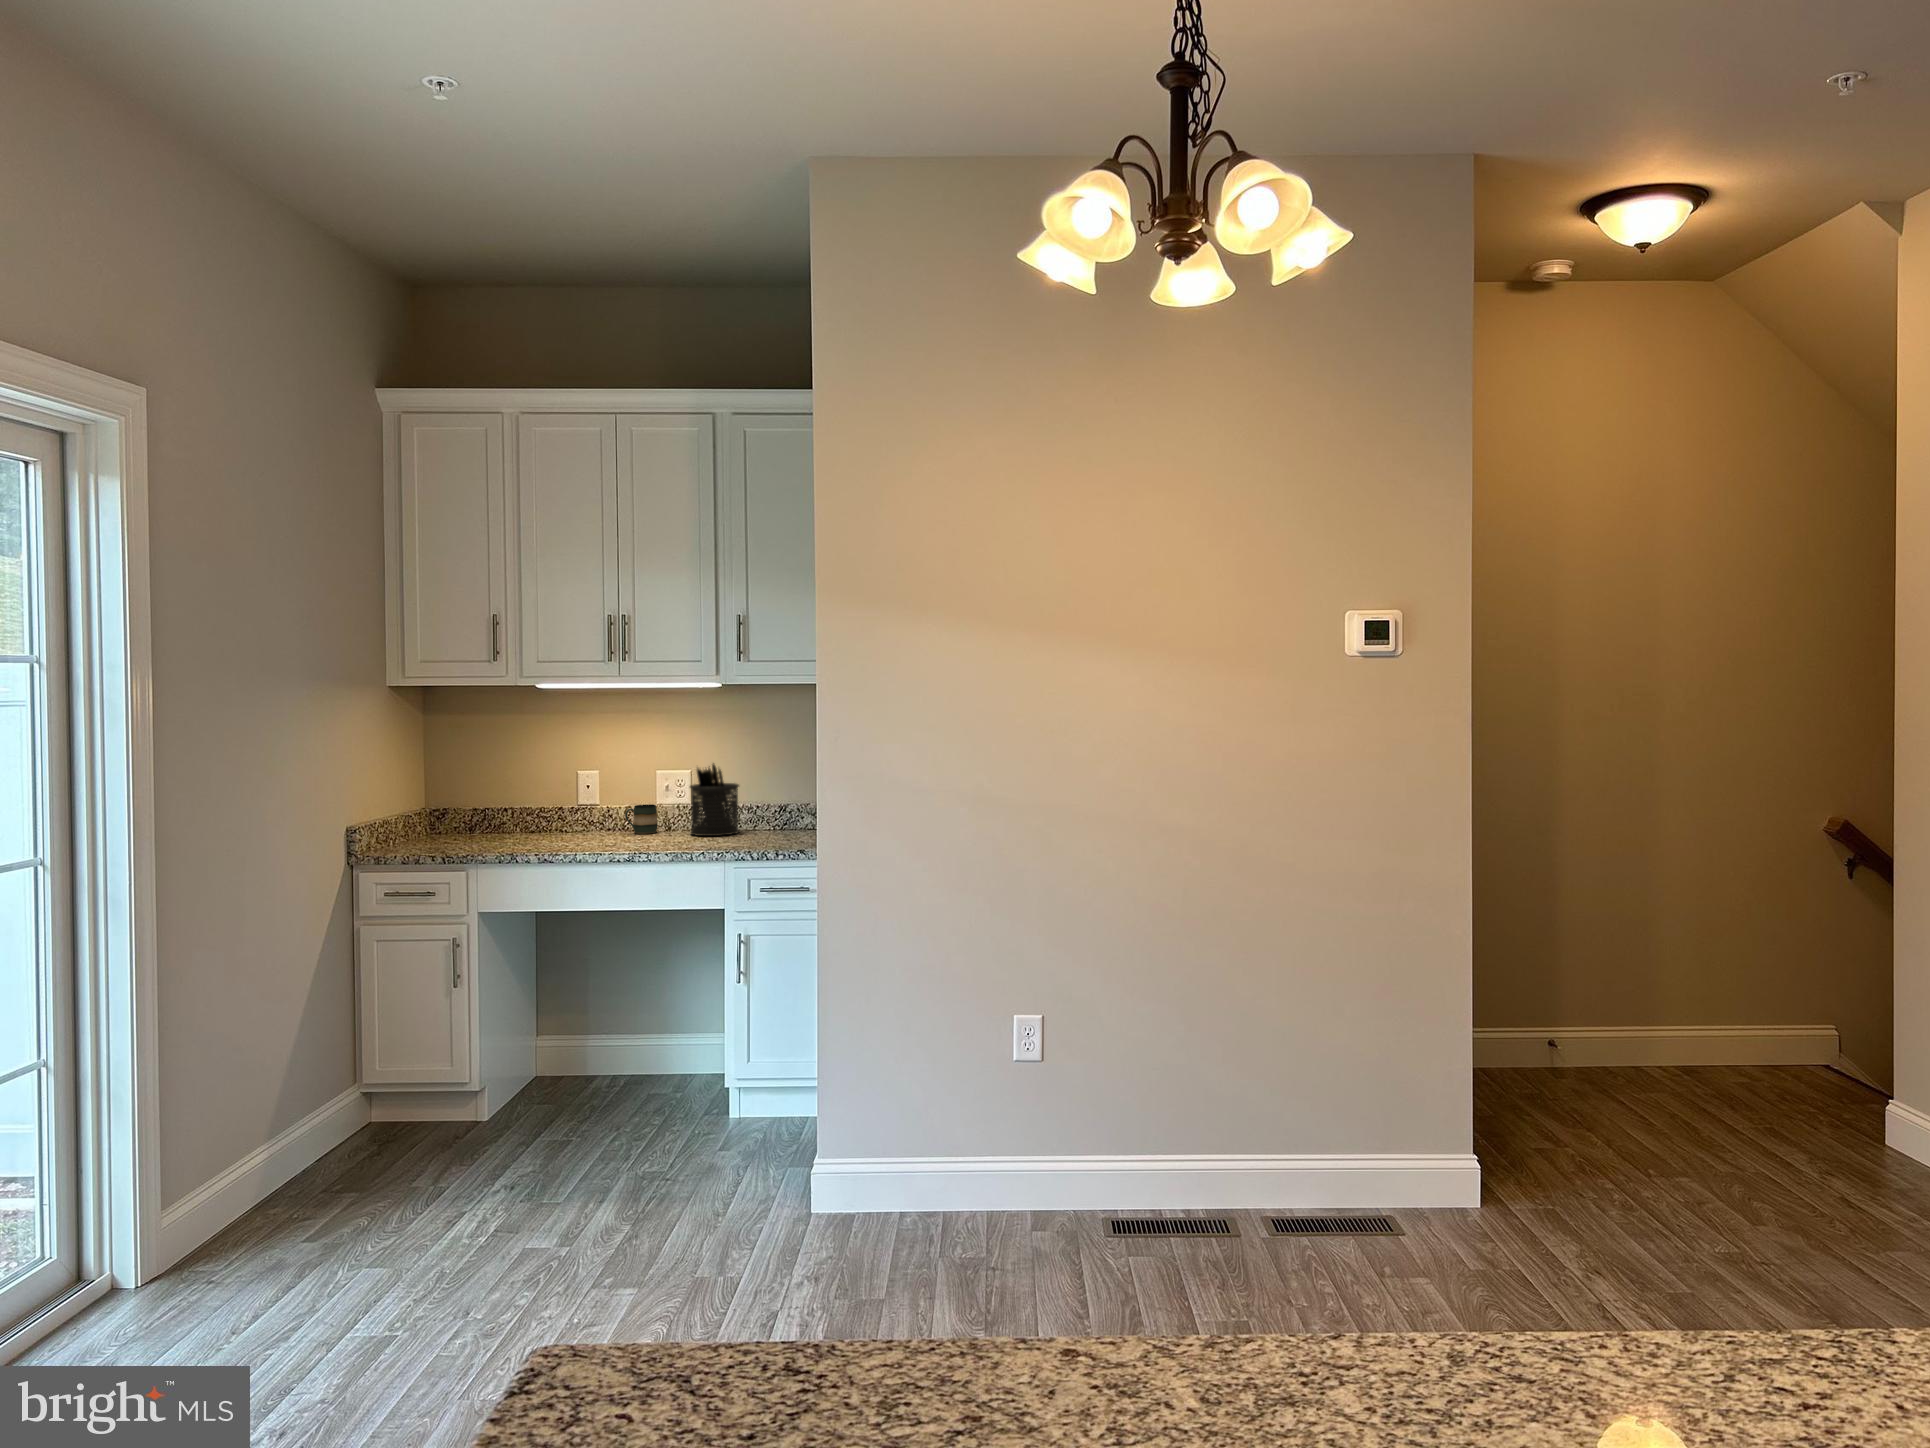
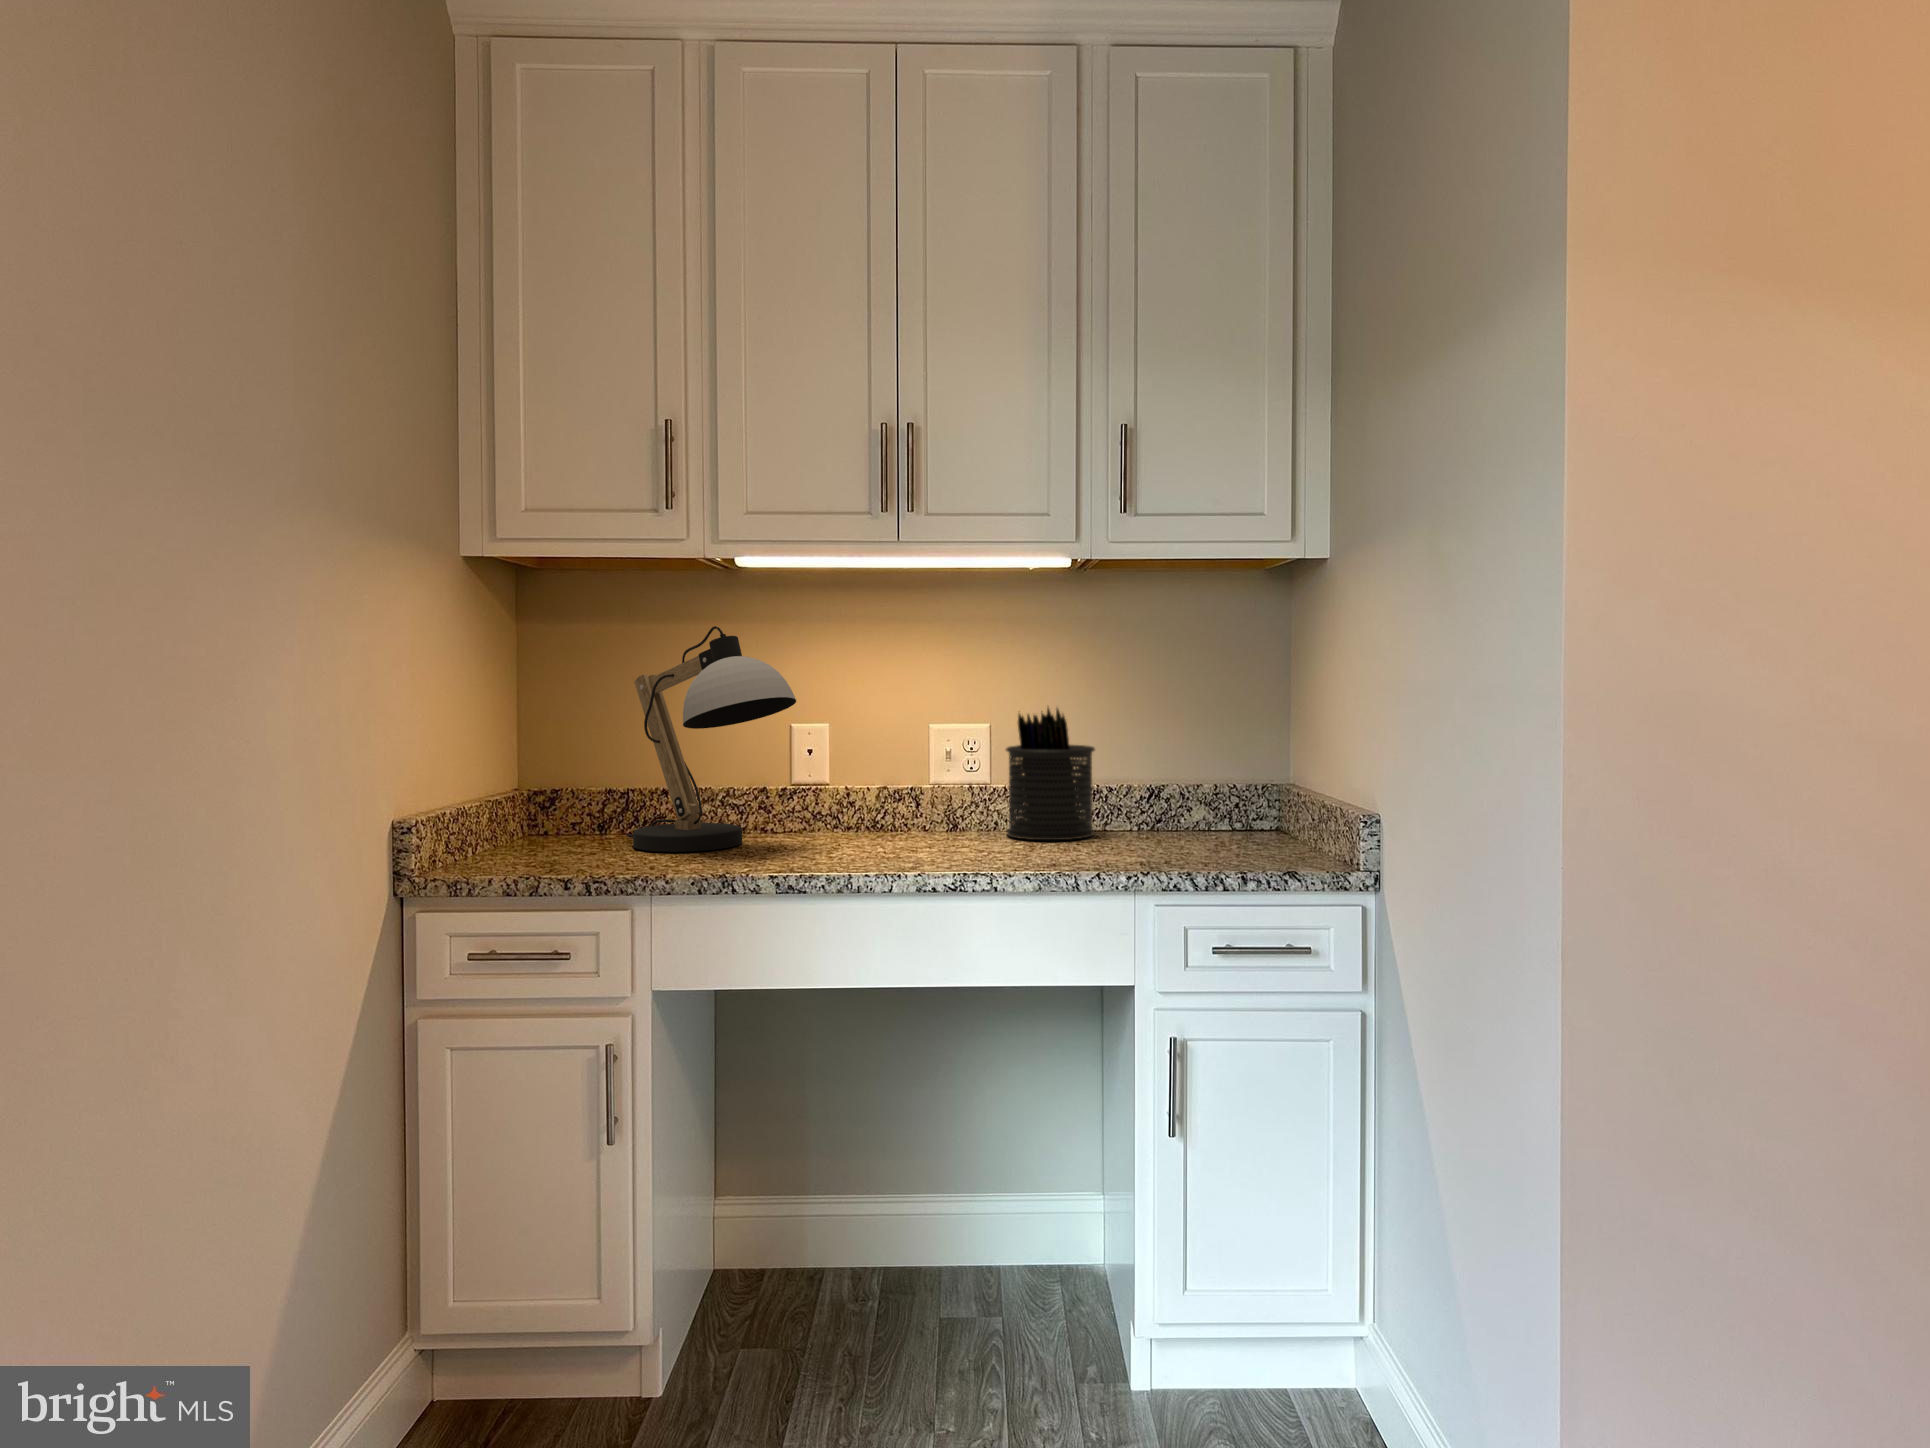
desk lamp: none [480,722,567,843] -> present [627,626,796,852]
mug: present [625,804,658,834] -> none [890,783,942,836]

